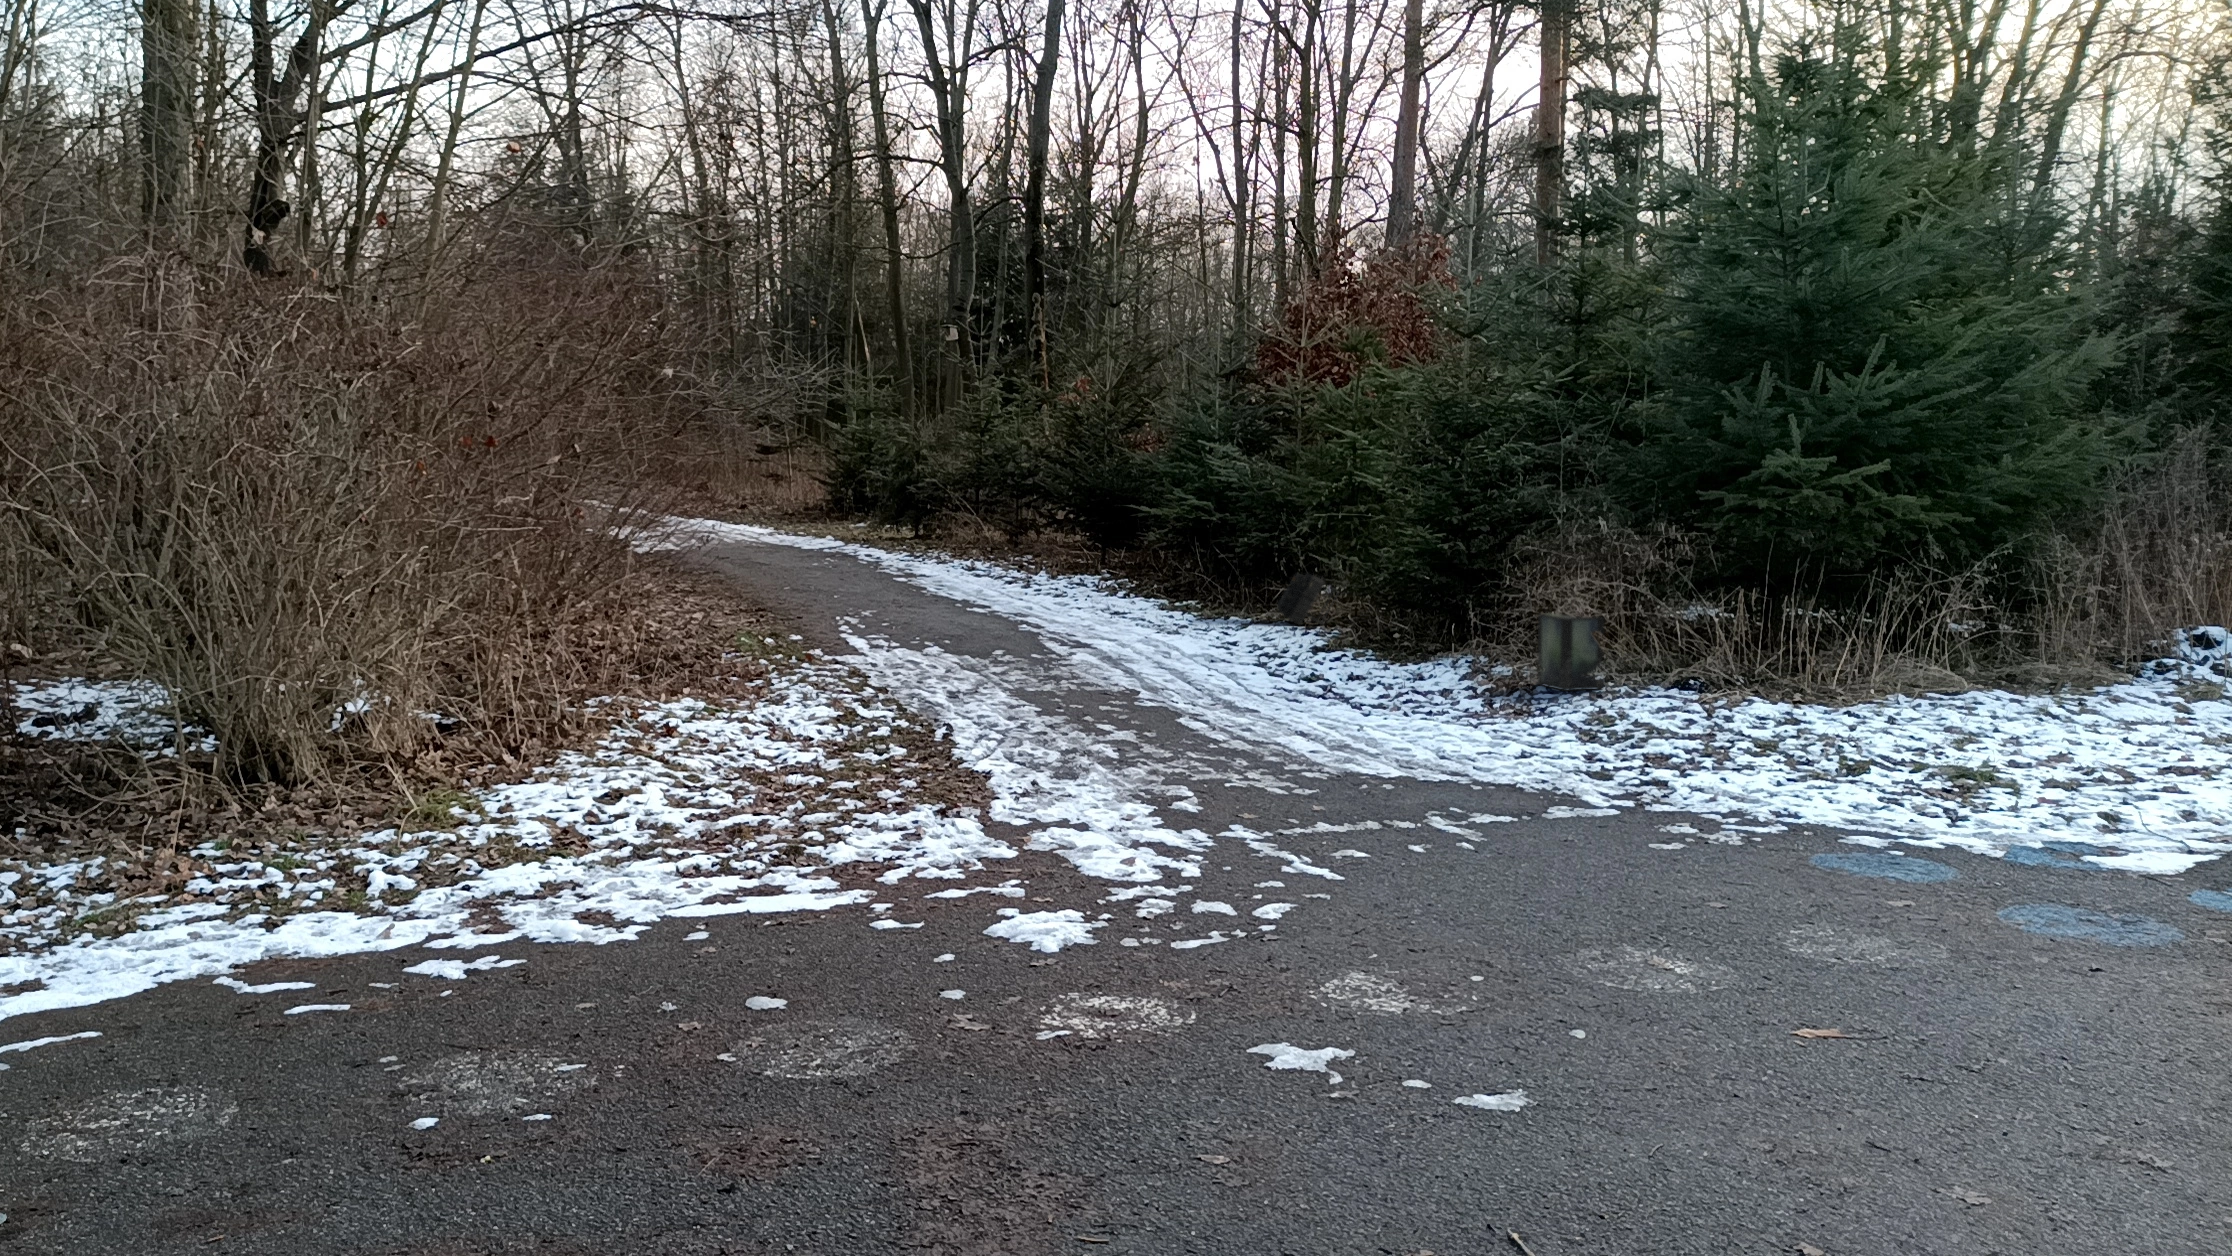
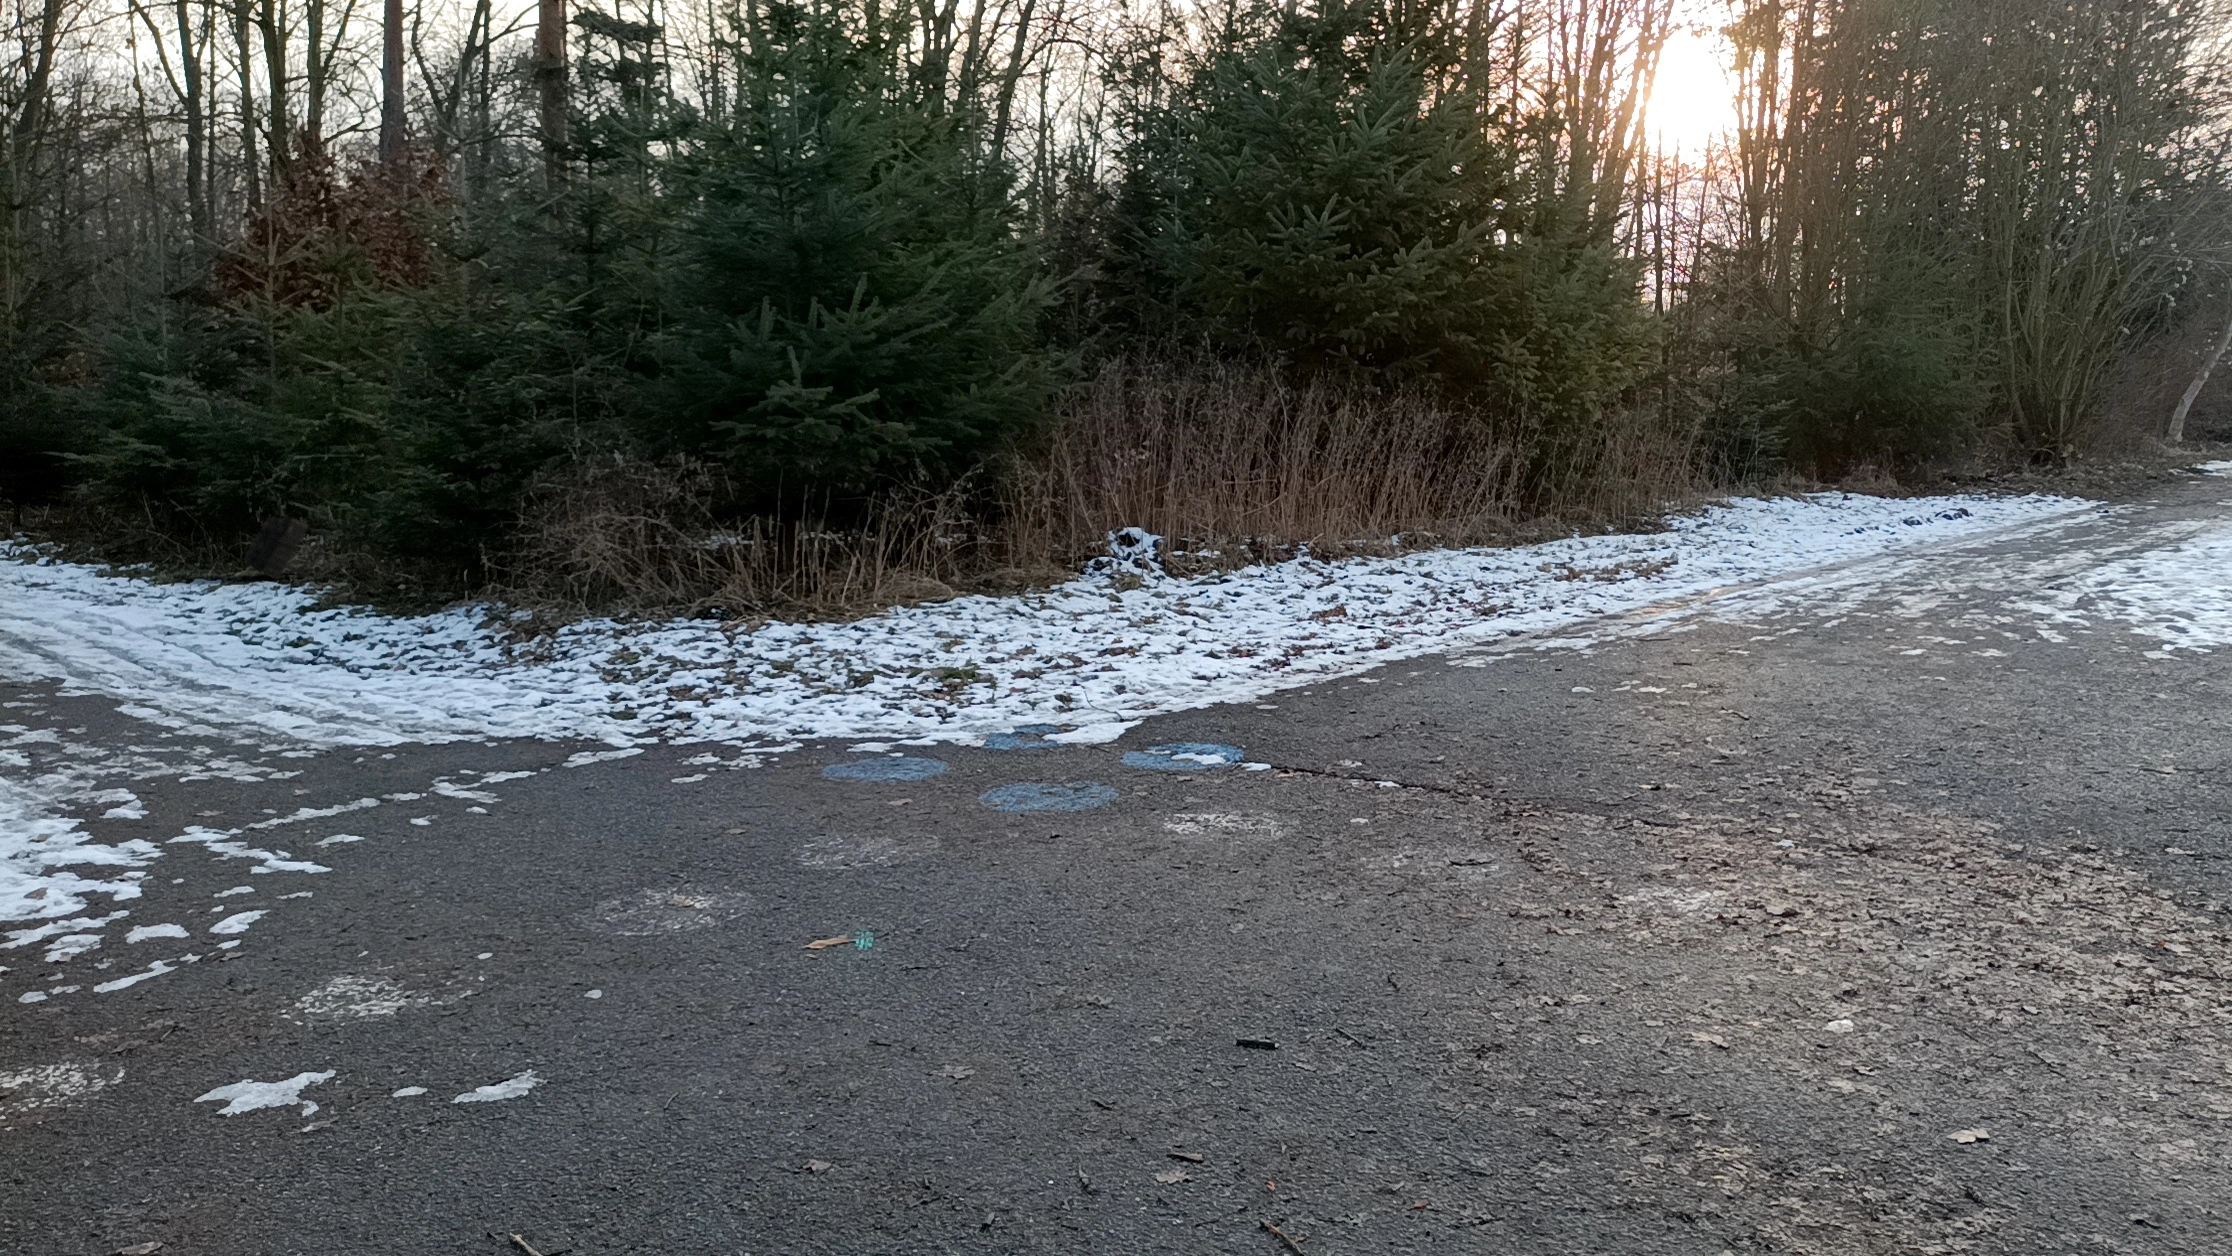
storage box: present [1537,613,1604,691] -> none [564,546,636,631]

